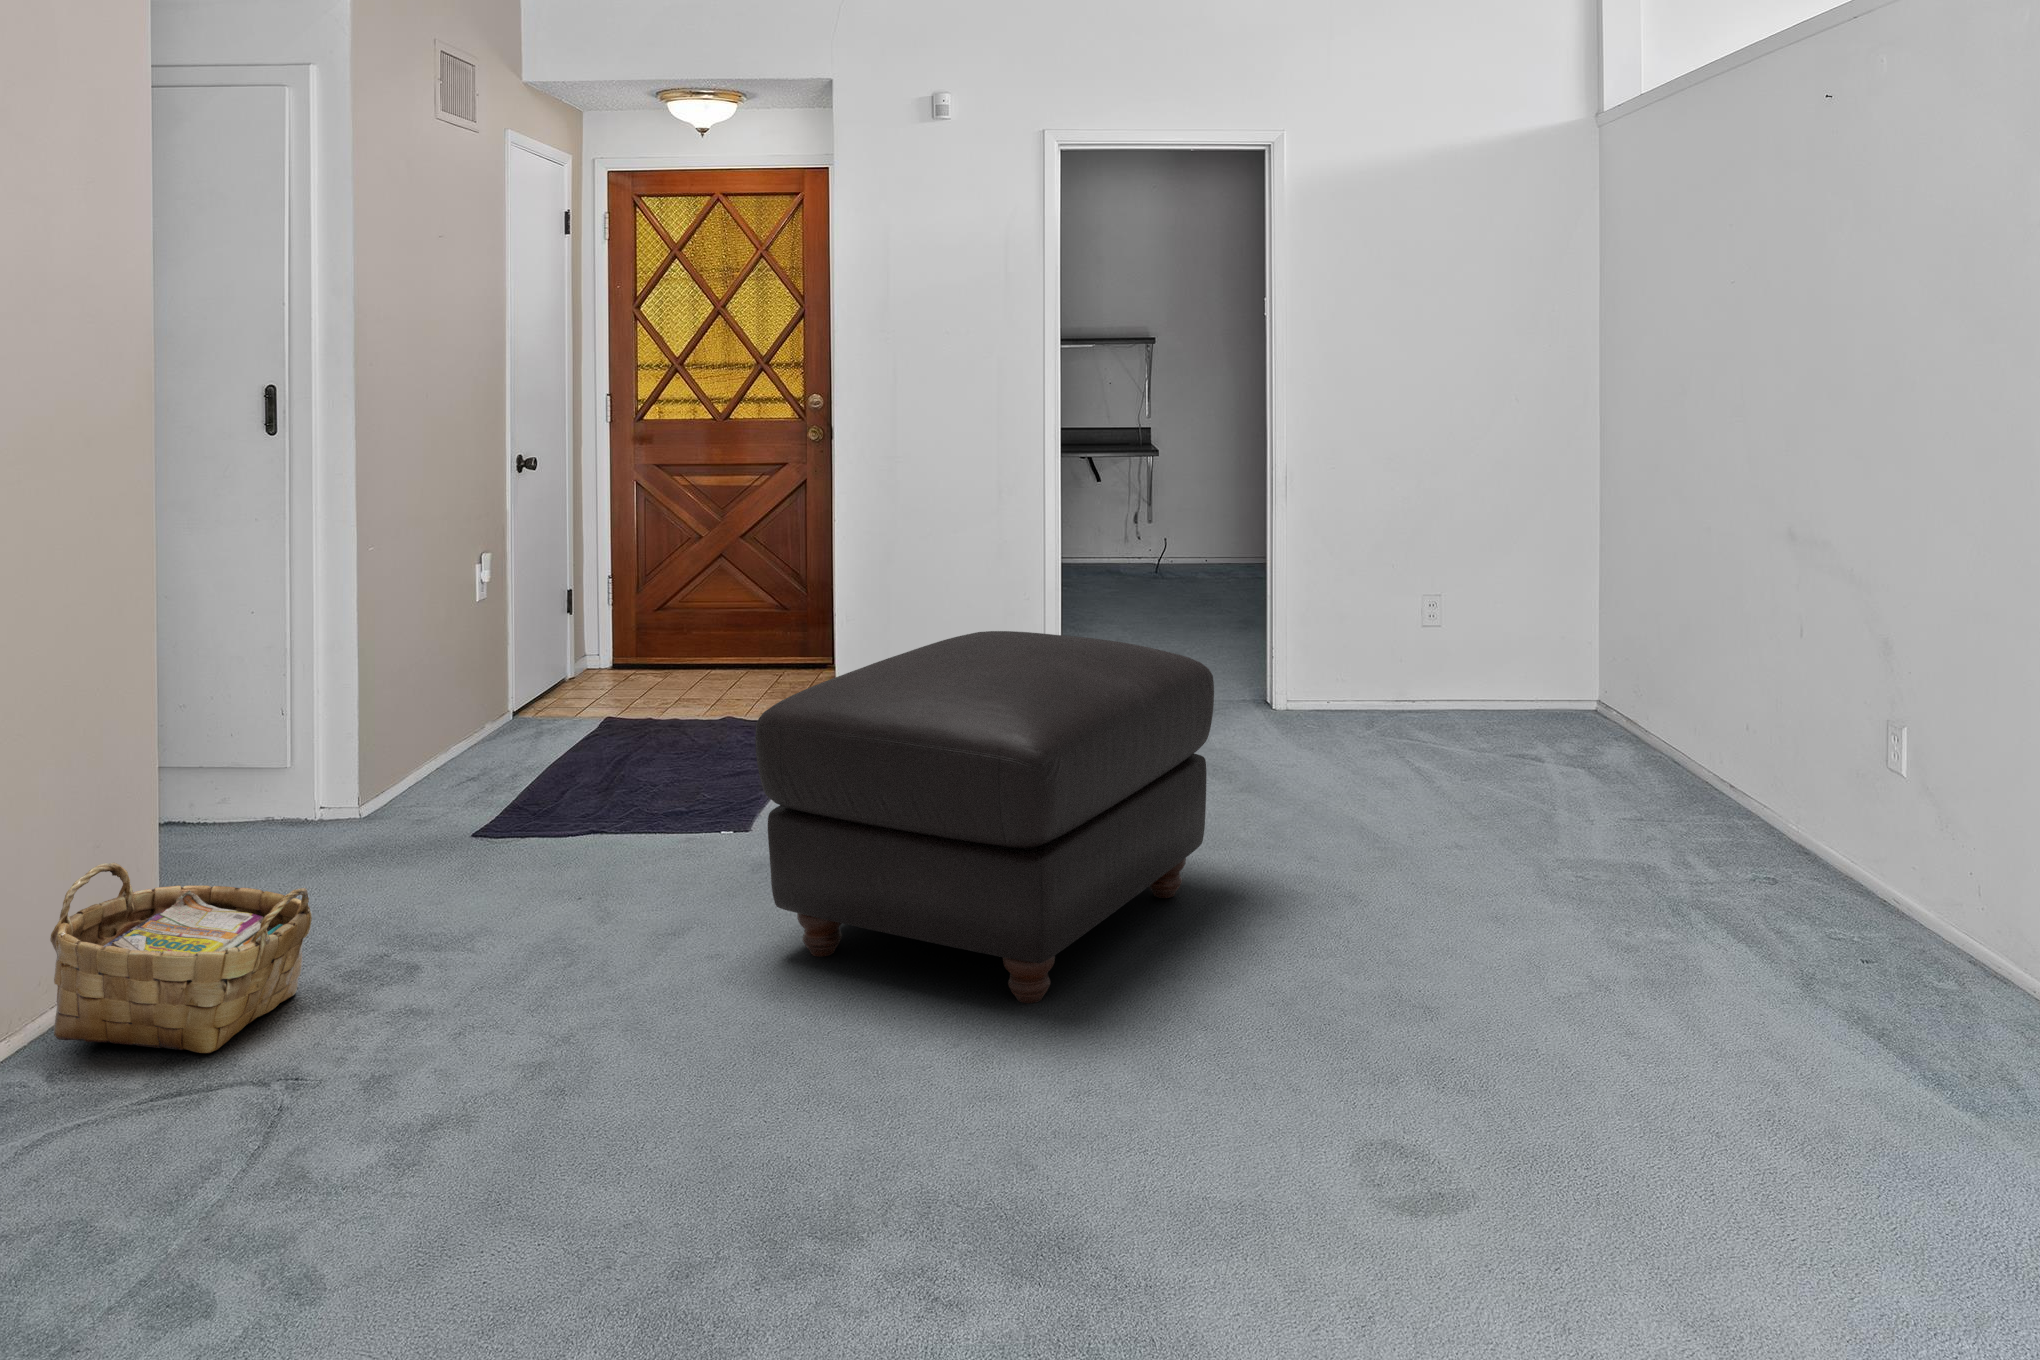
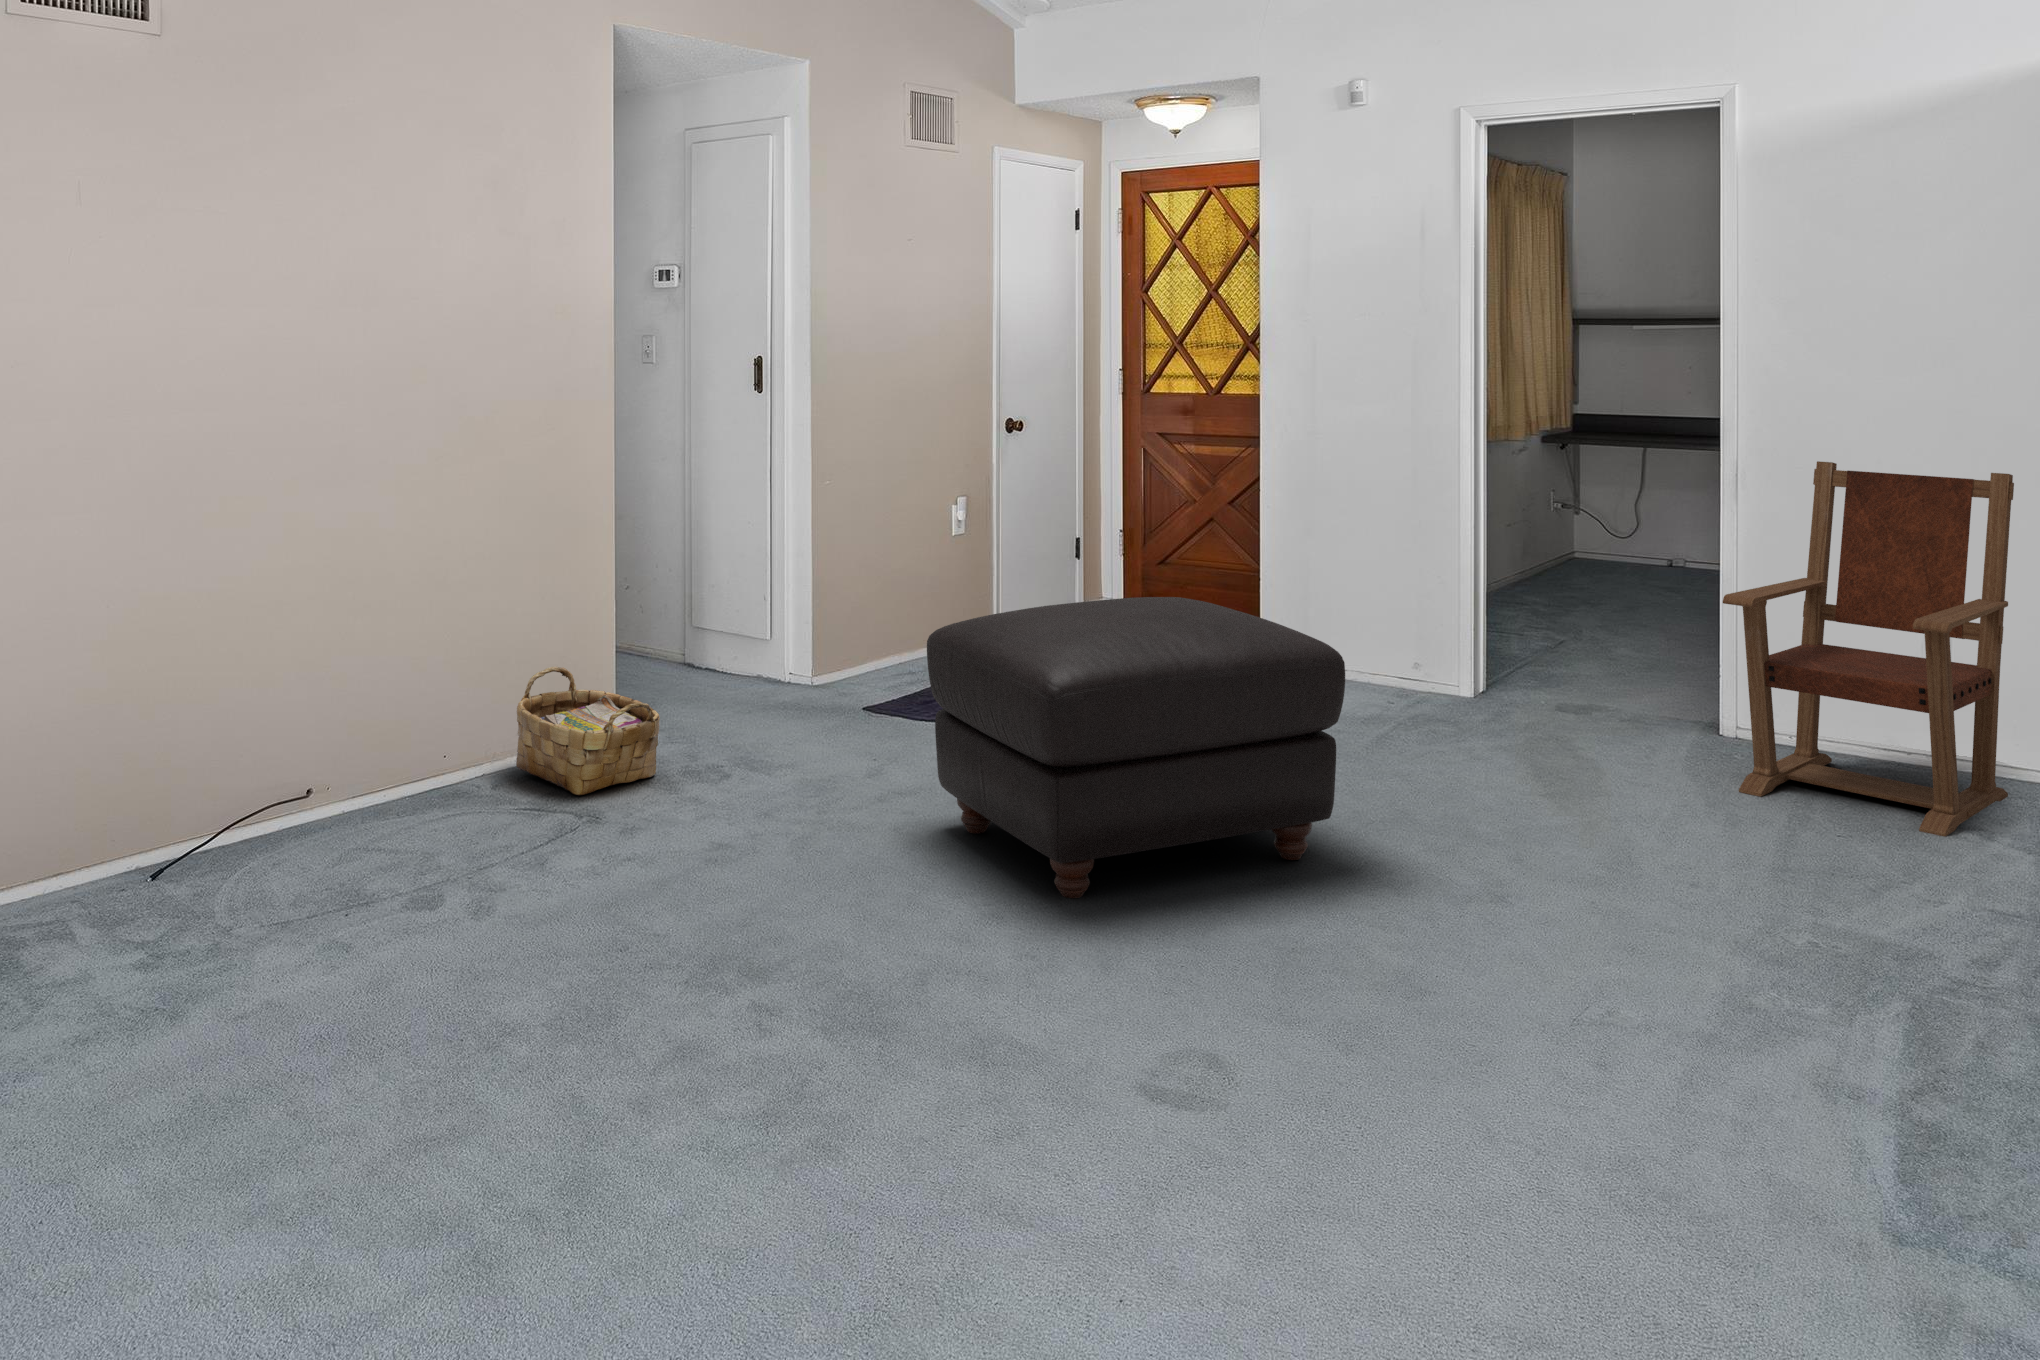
armchair: none [1371,445,1556,752] -> present [1723,461,2014,837]

